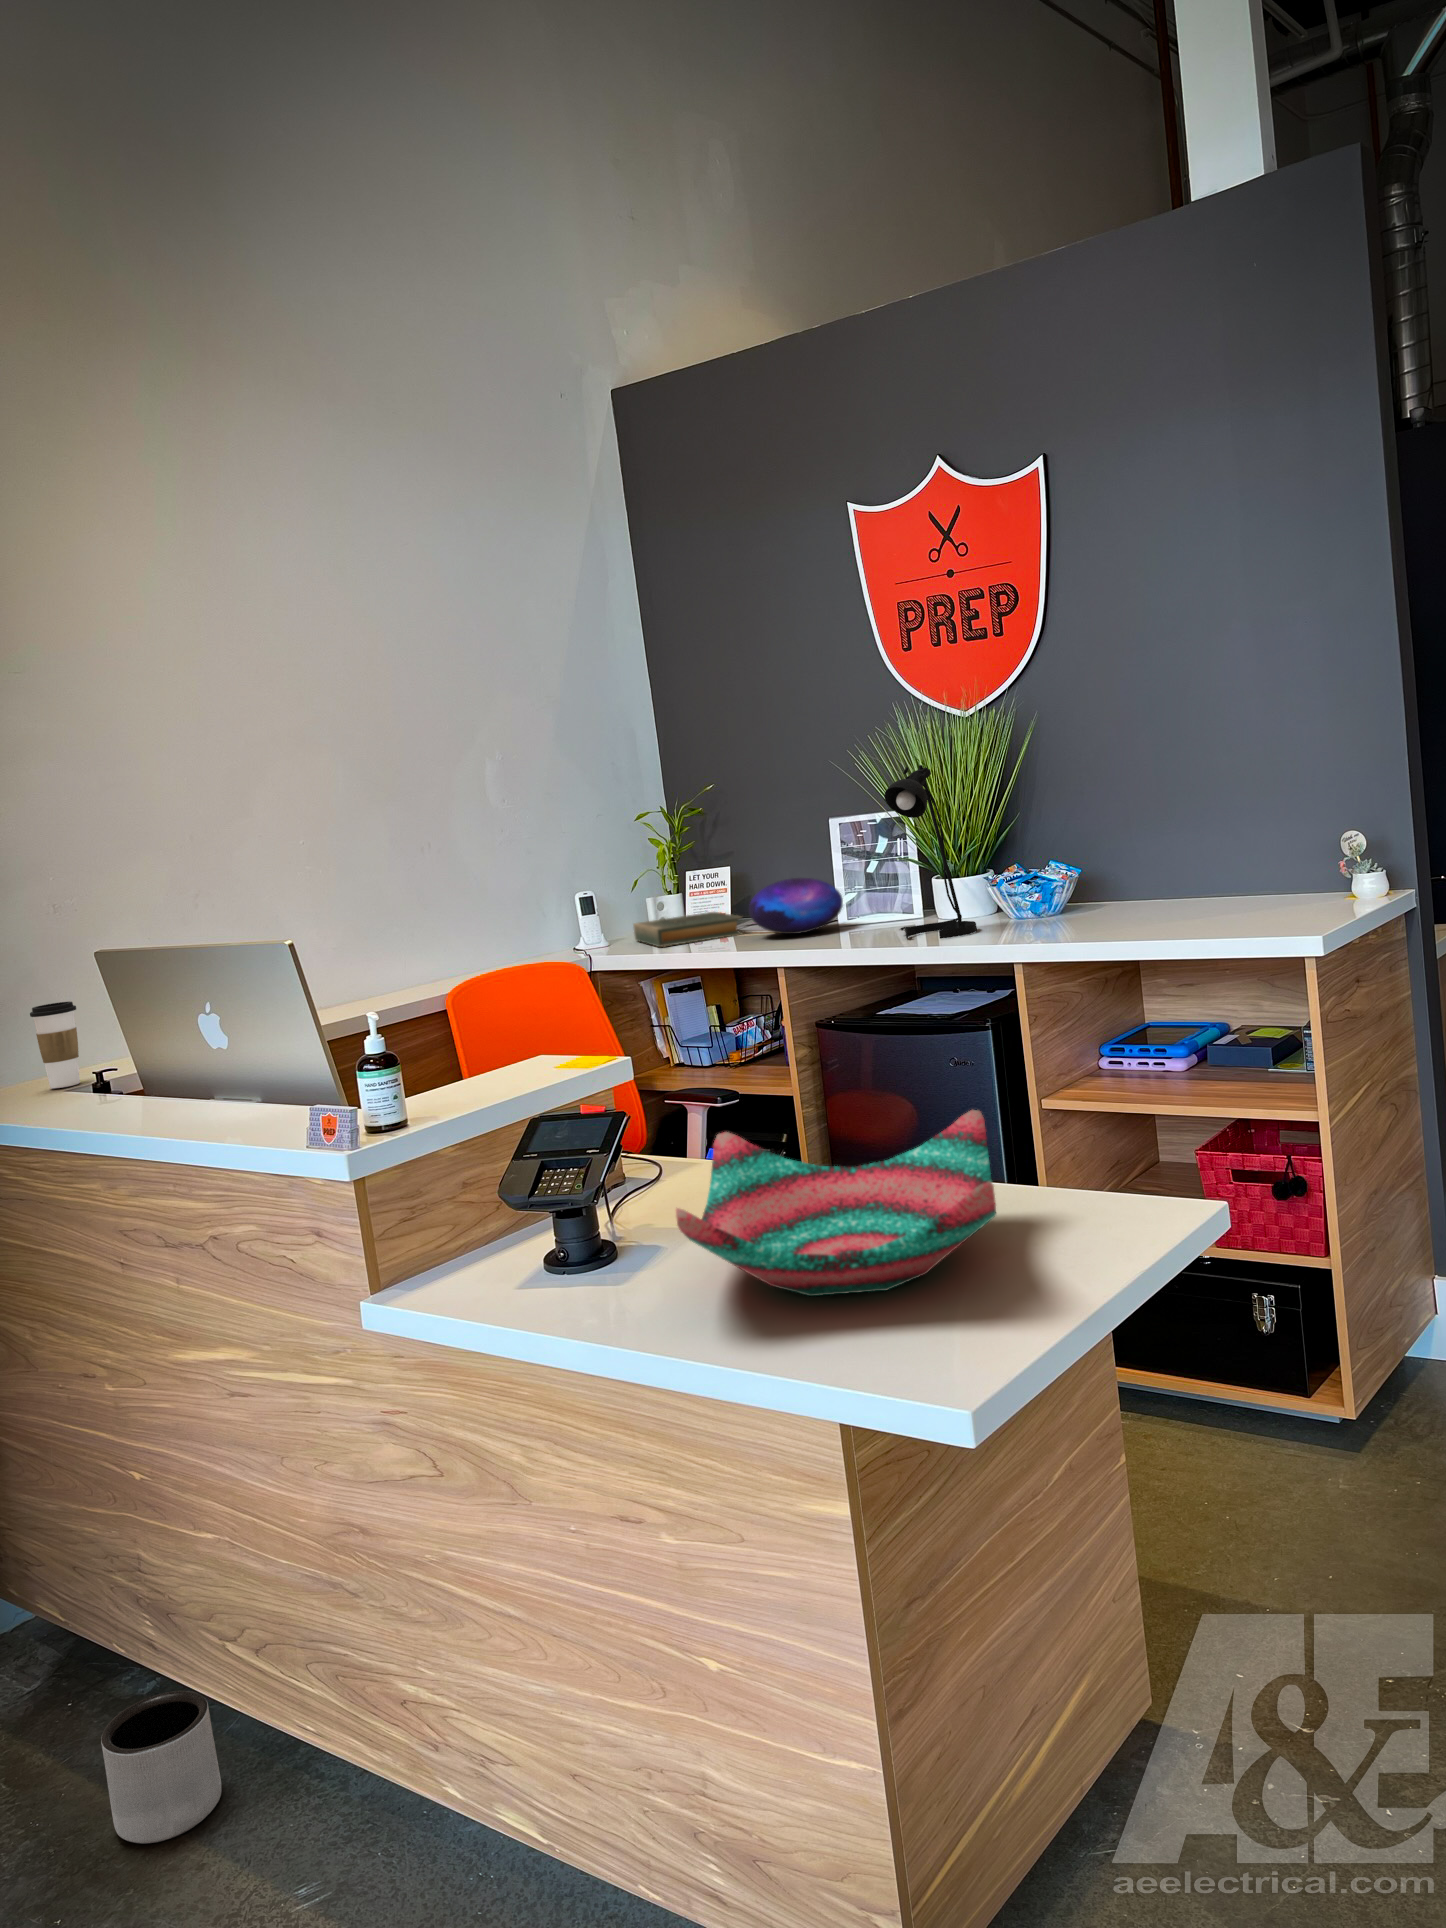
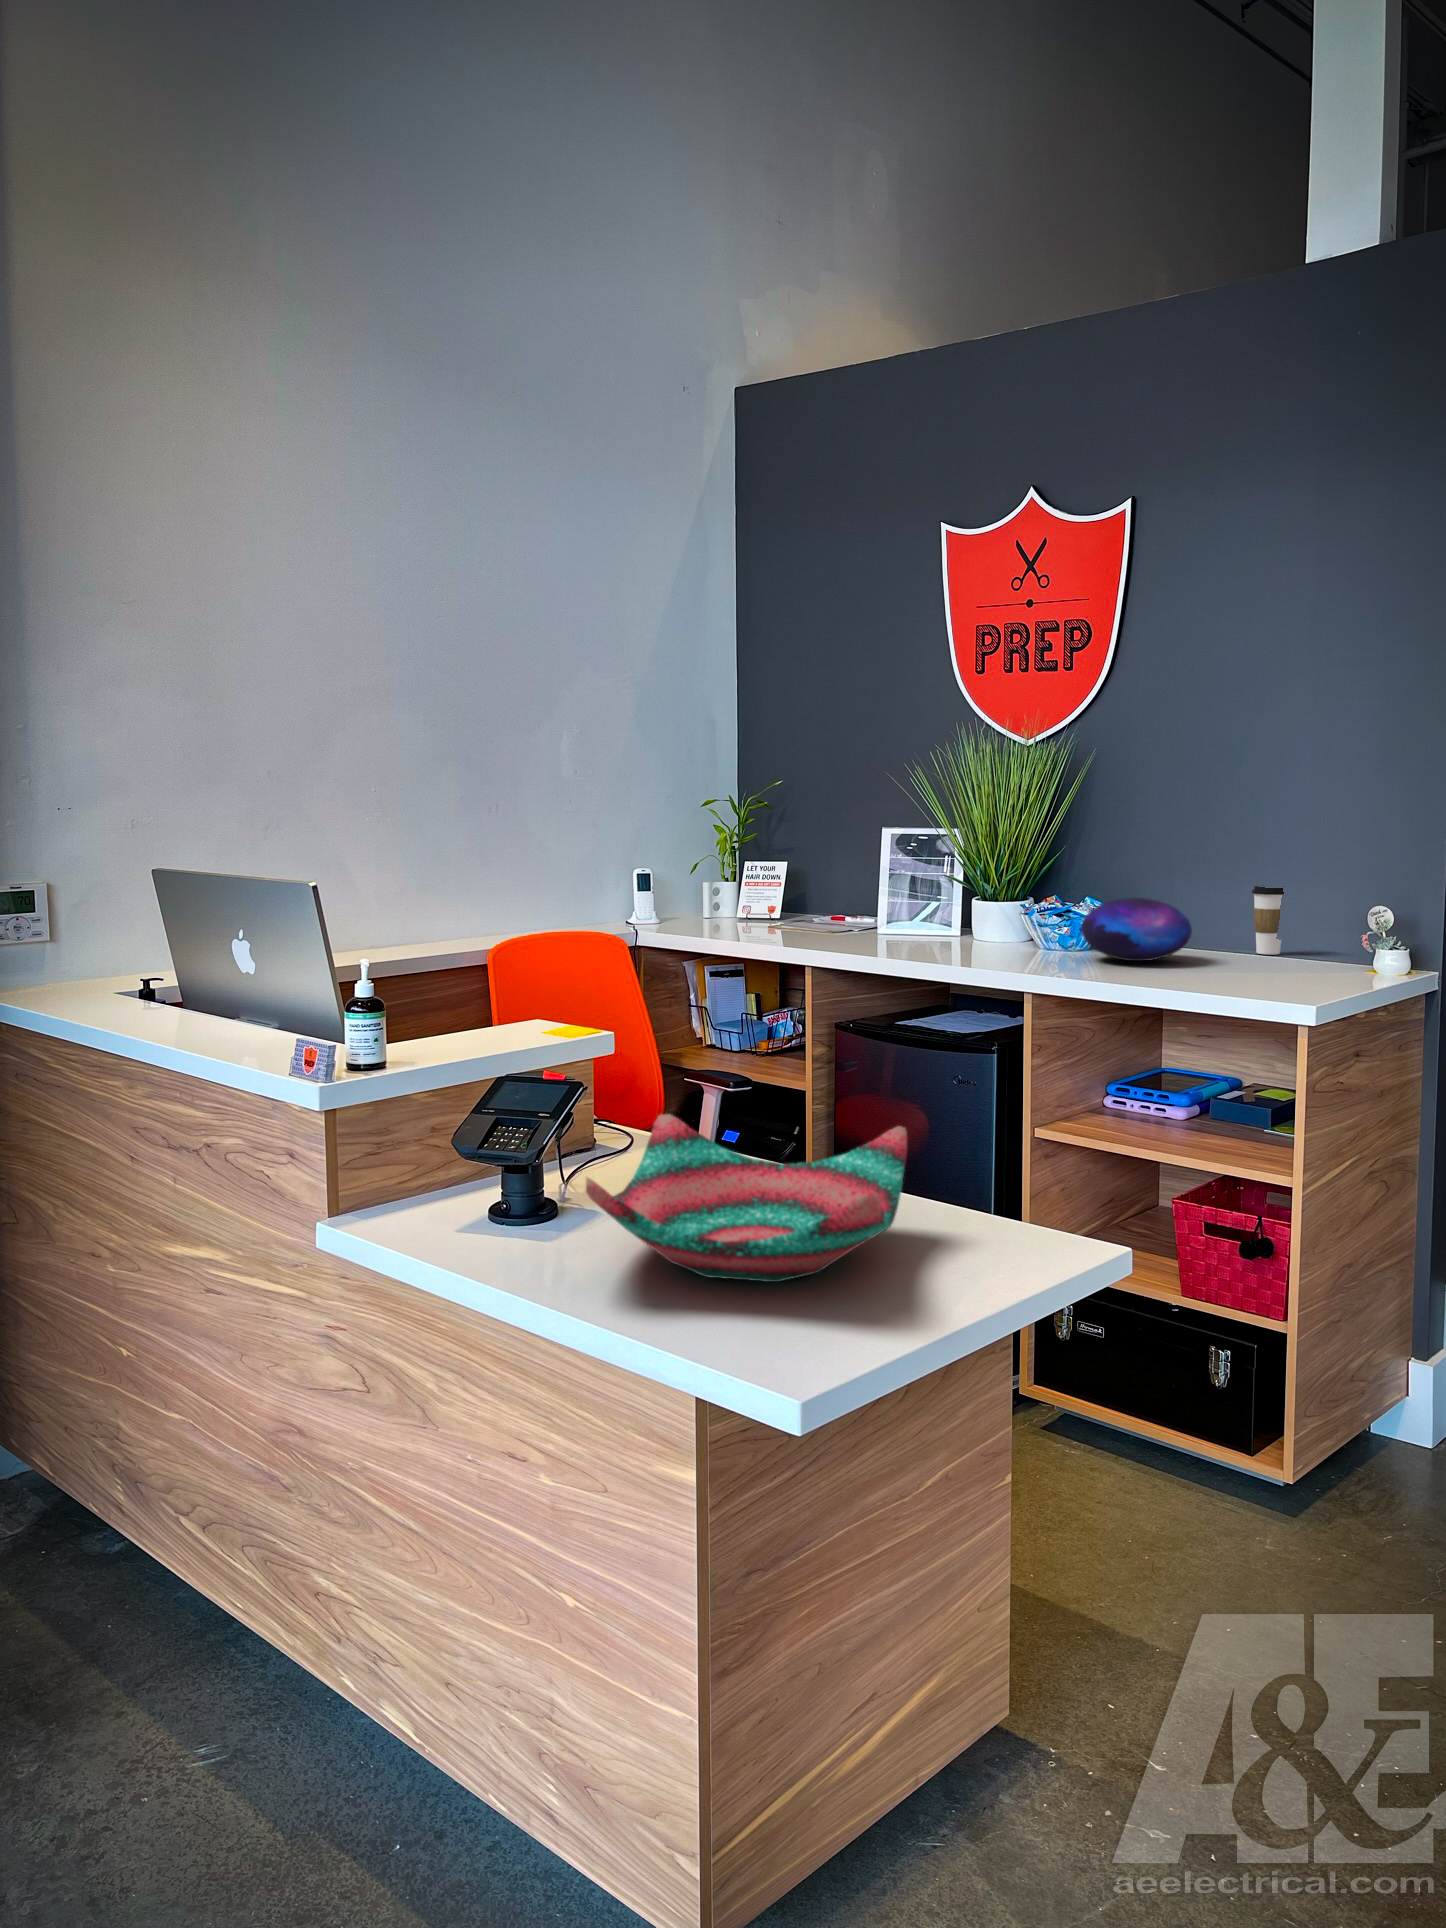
desk lamp: present [884,765,977,939] -> none [926,789,1001,959]
decorative orb: present [749,878,843,934] -> present [1081,898,1192,961]
hardback book: present [633,912,743,947] -> none [686,903,789,931]
coffee cup: present [30,1001,80,1088] -> present [1252,886,1284,955]
planter: present [101,1691,221,1843] -> none [56,1553,160,1686]

